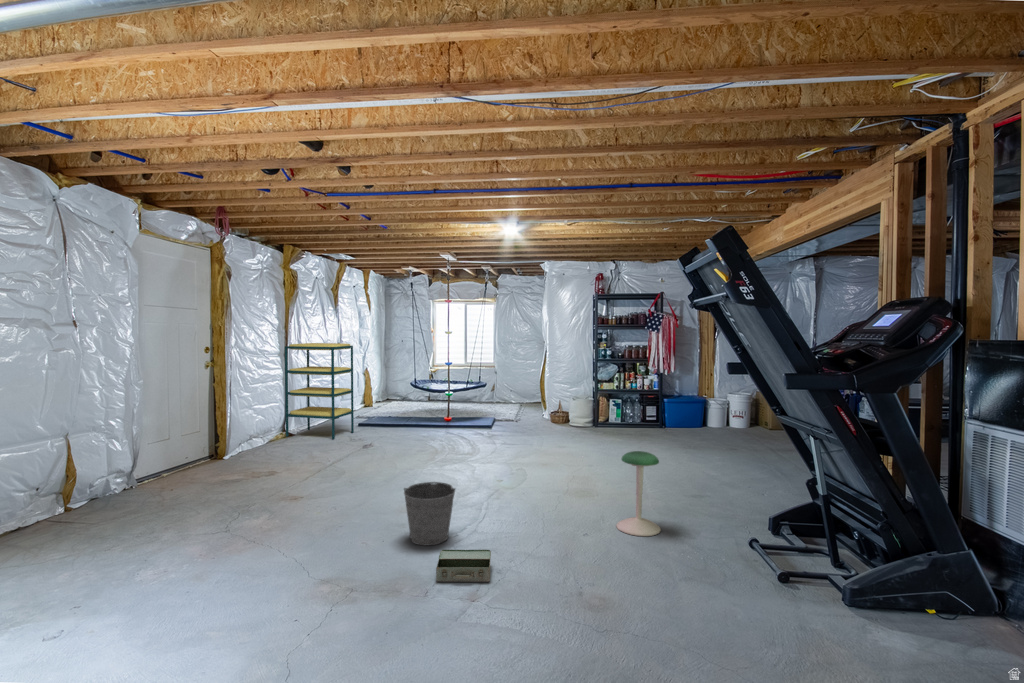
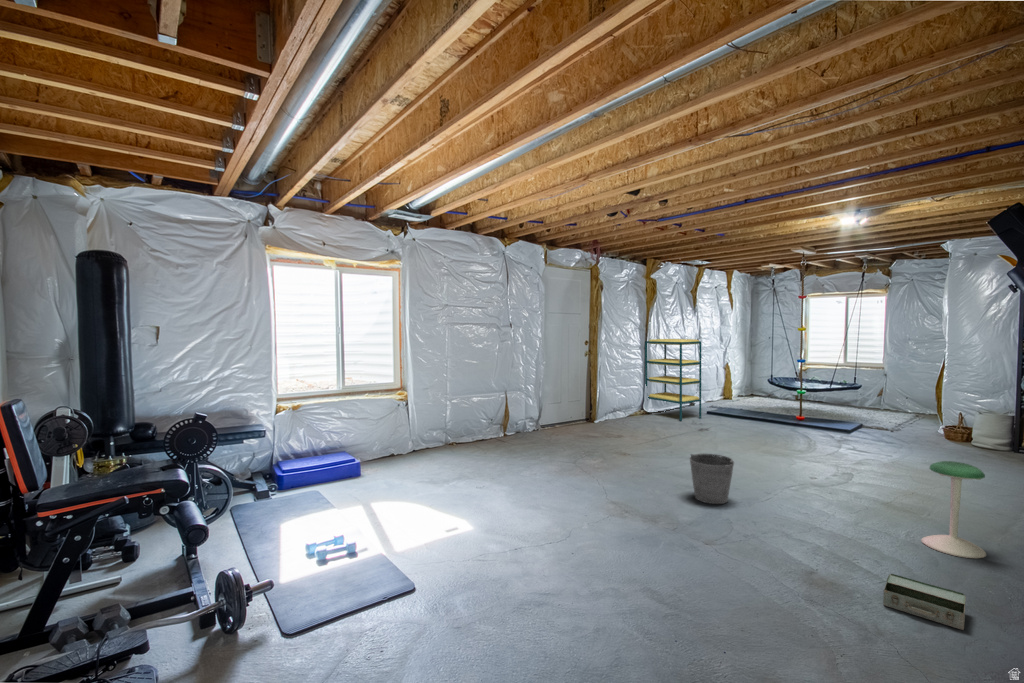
toolbox: present [436,550,491,582] -> present [883,574,966,630]

